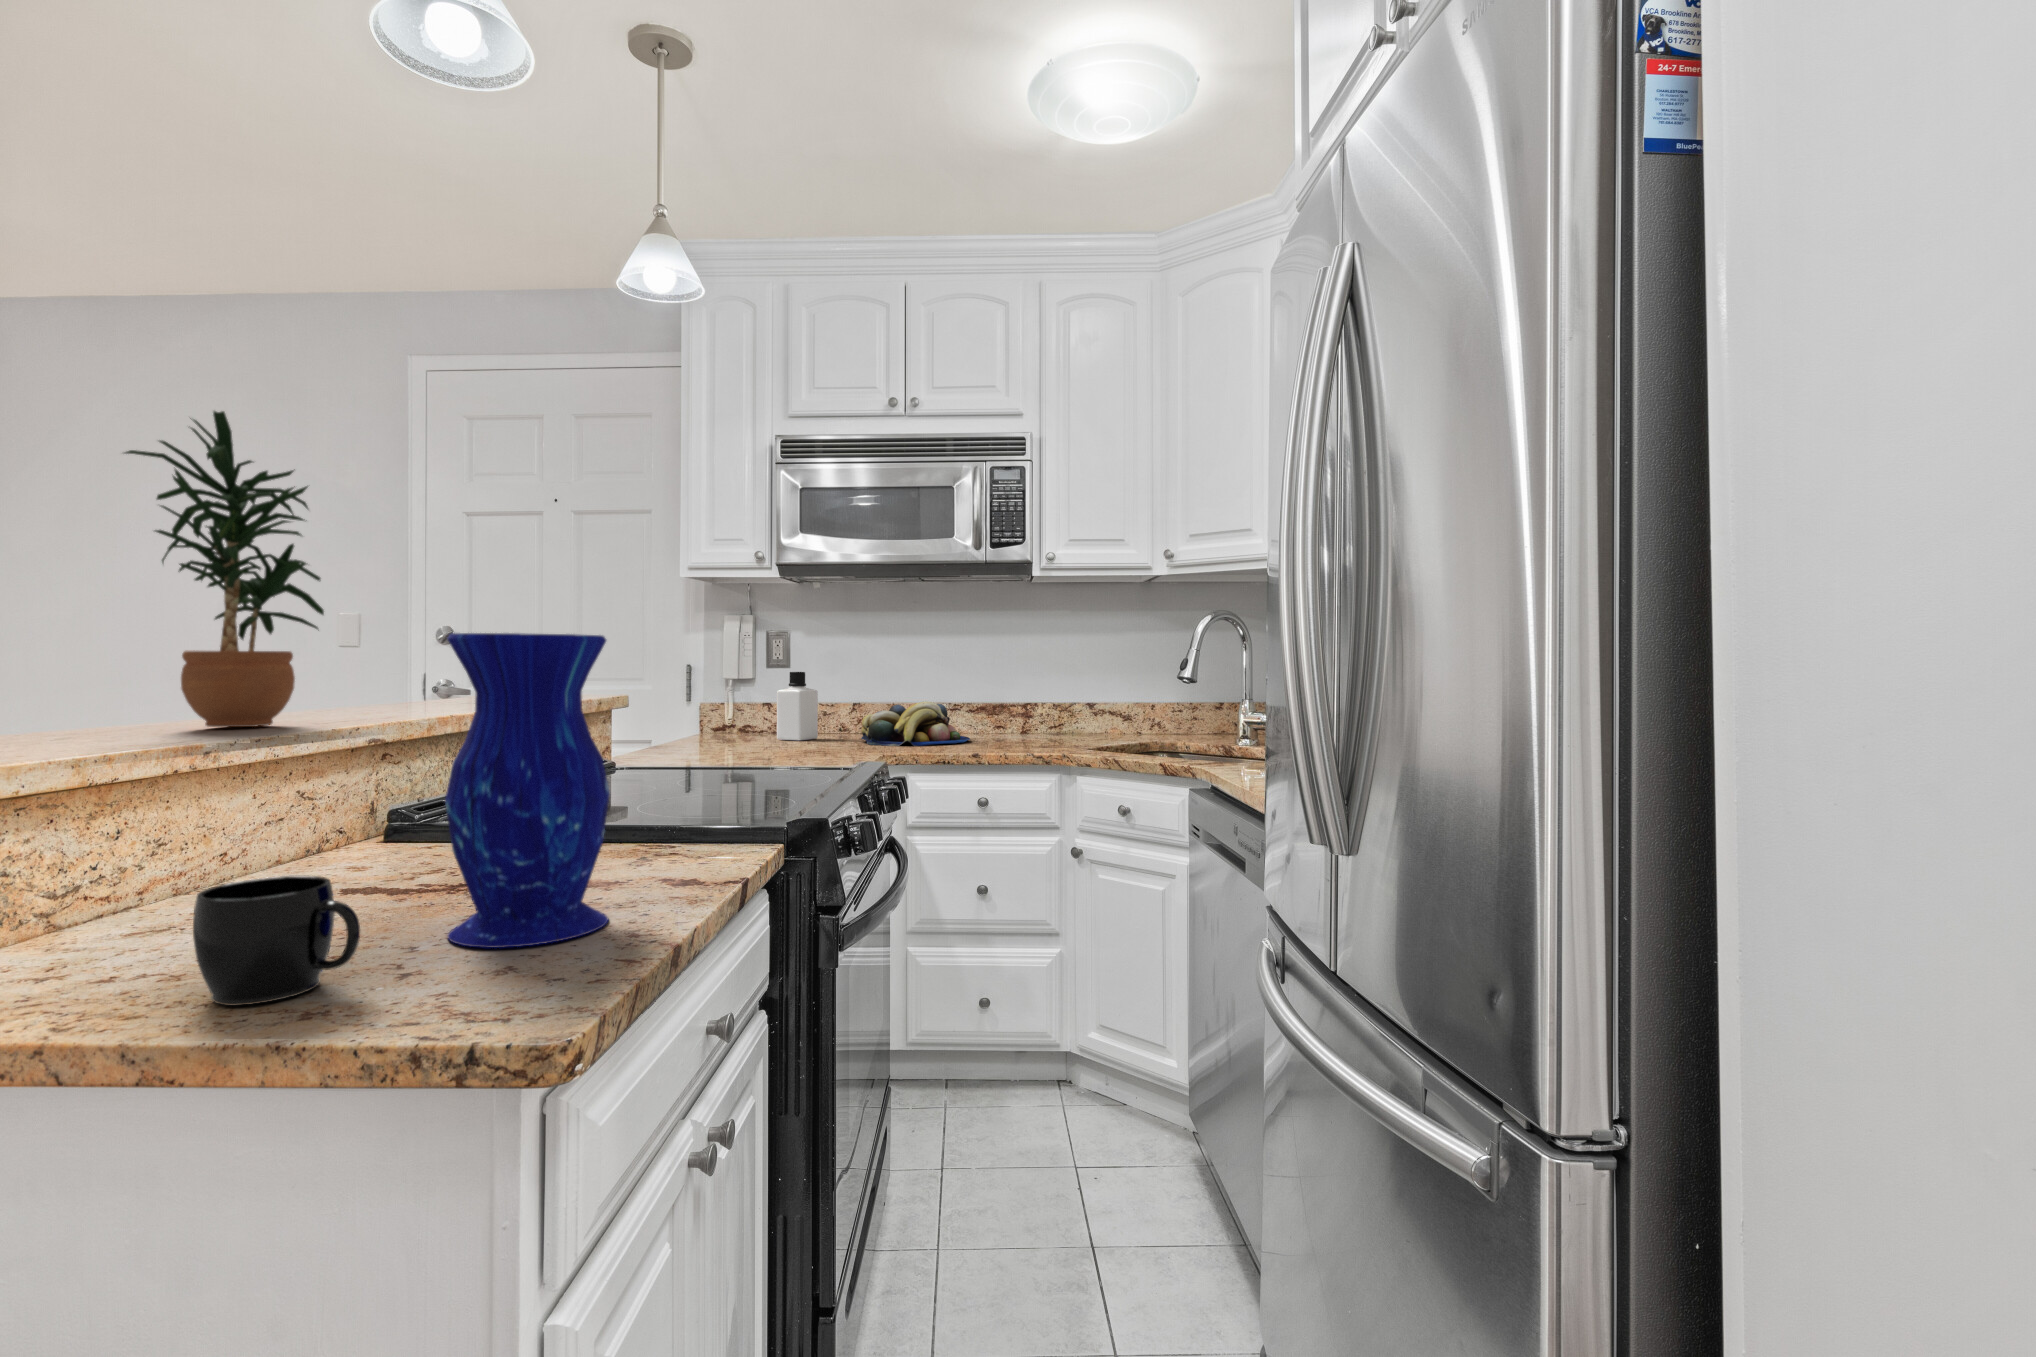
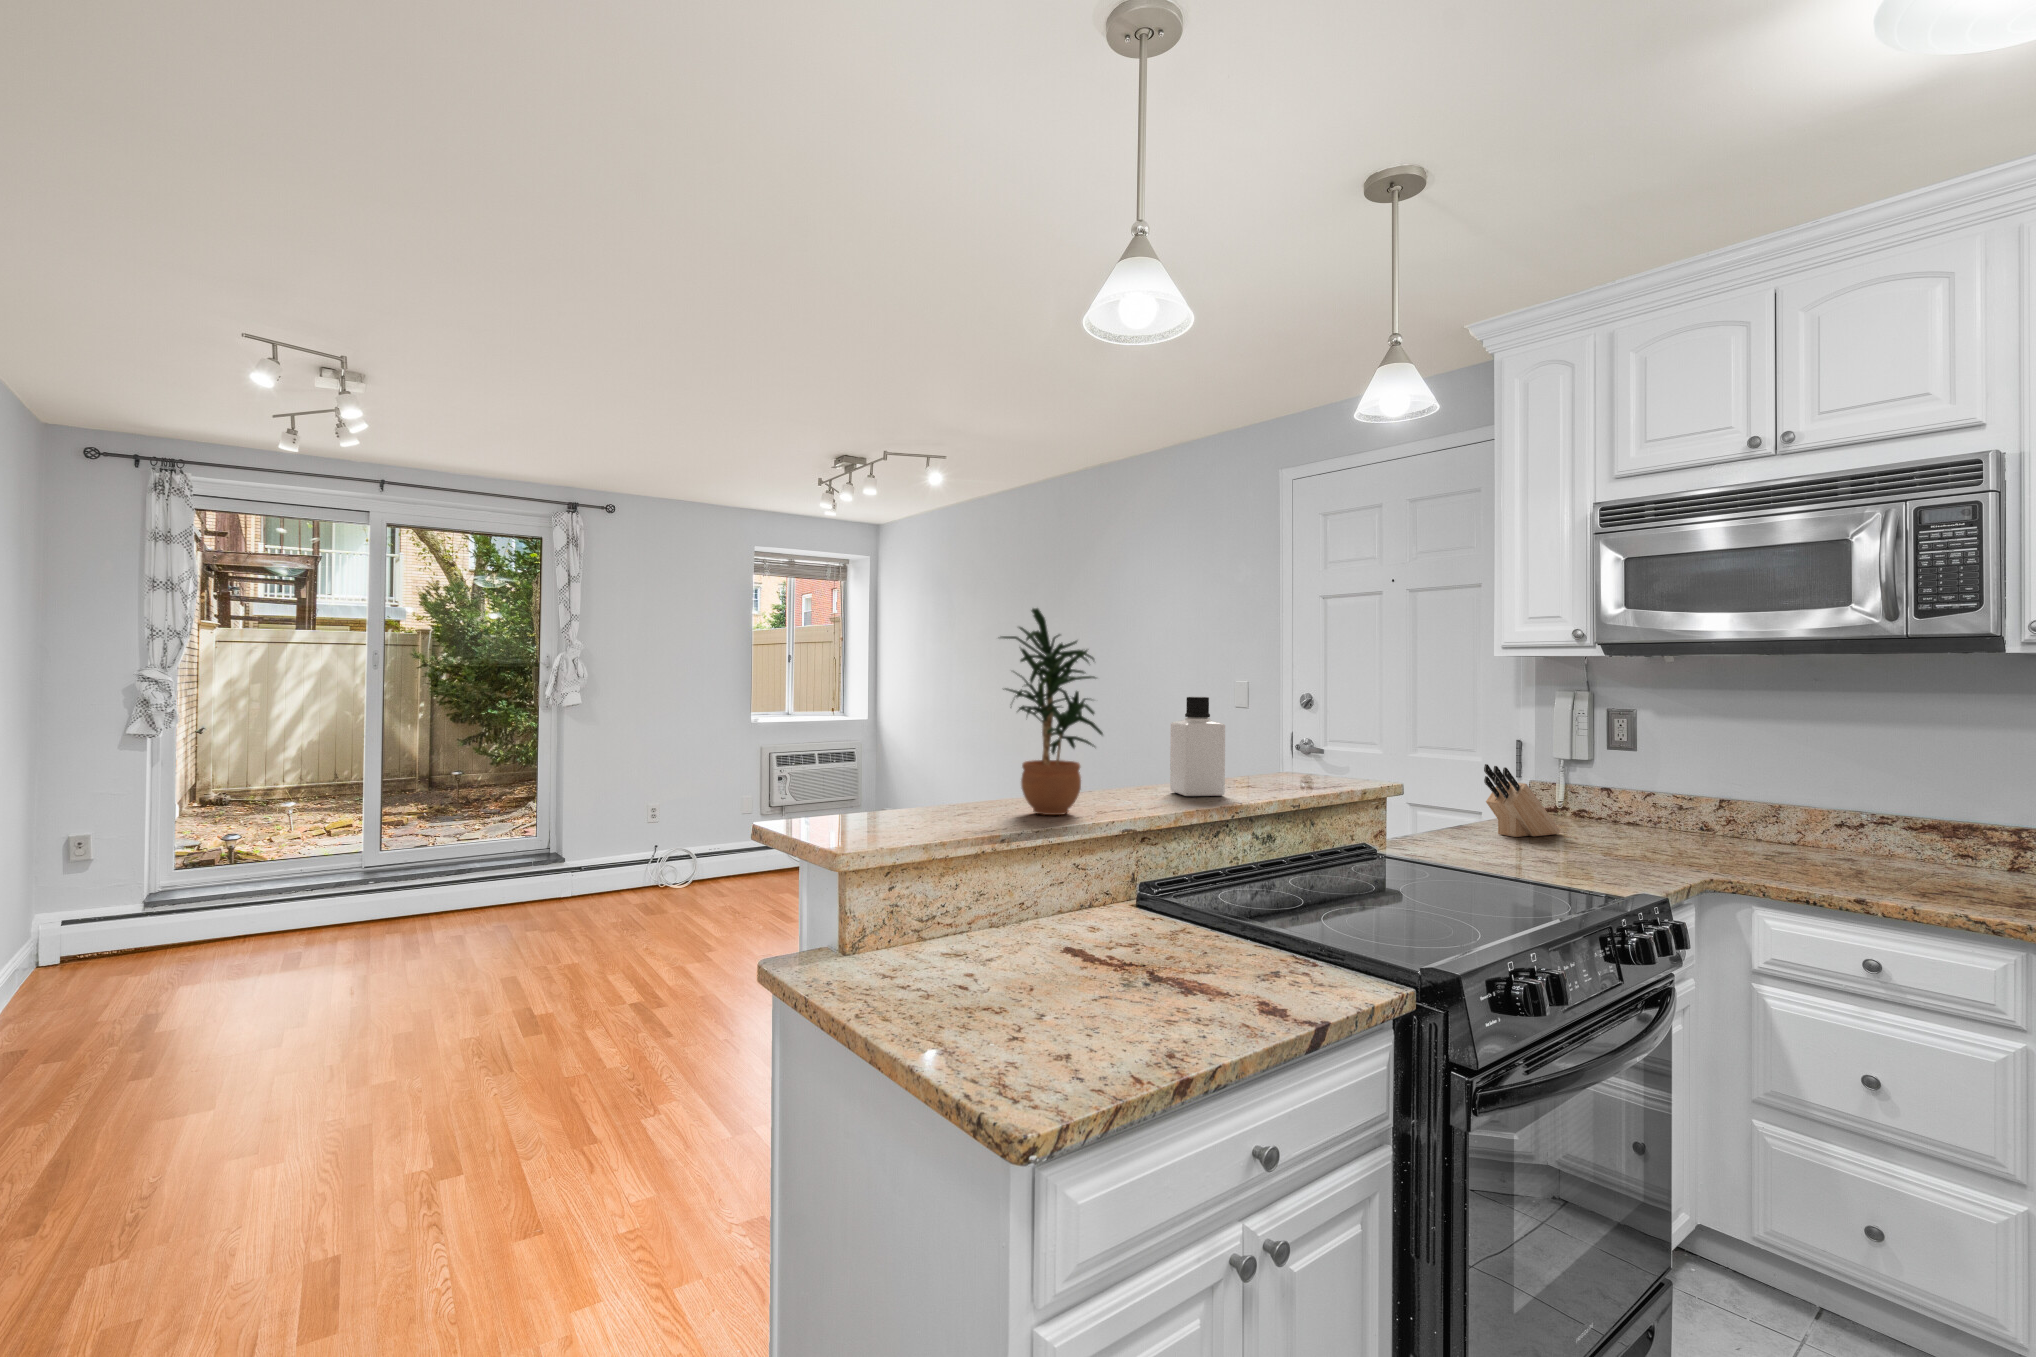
vase: present [445,633,610,948] -> none [1064,785,1179,1042]
bottle: present [777,672,818,741] -> present [1170,697,1225,796]
knife block: none [683,679,744,749] -> present [1484,764,1560,837]
fruit bowl: present [861,702,970,746] -> none [1716,808,1898,872]
mug: present [193,876,360,1006] -> none [911,946,984,1032]

